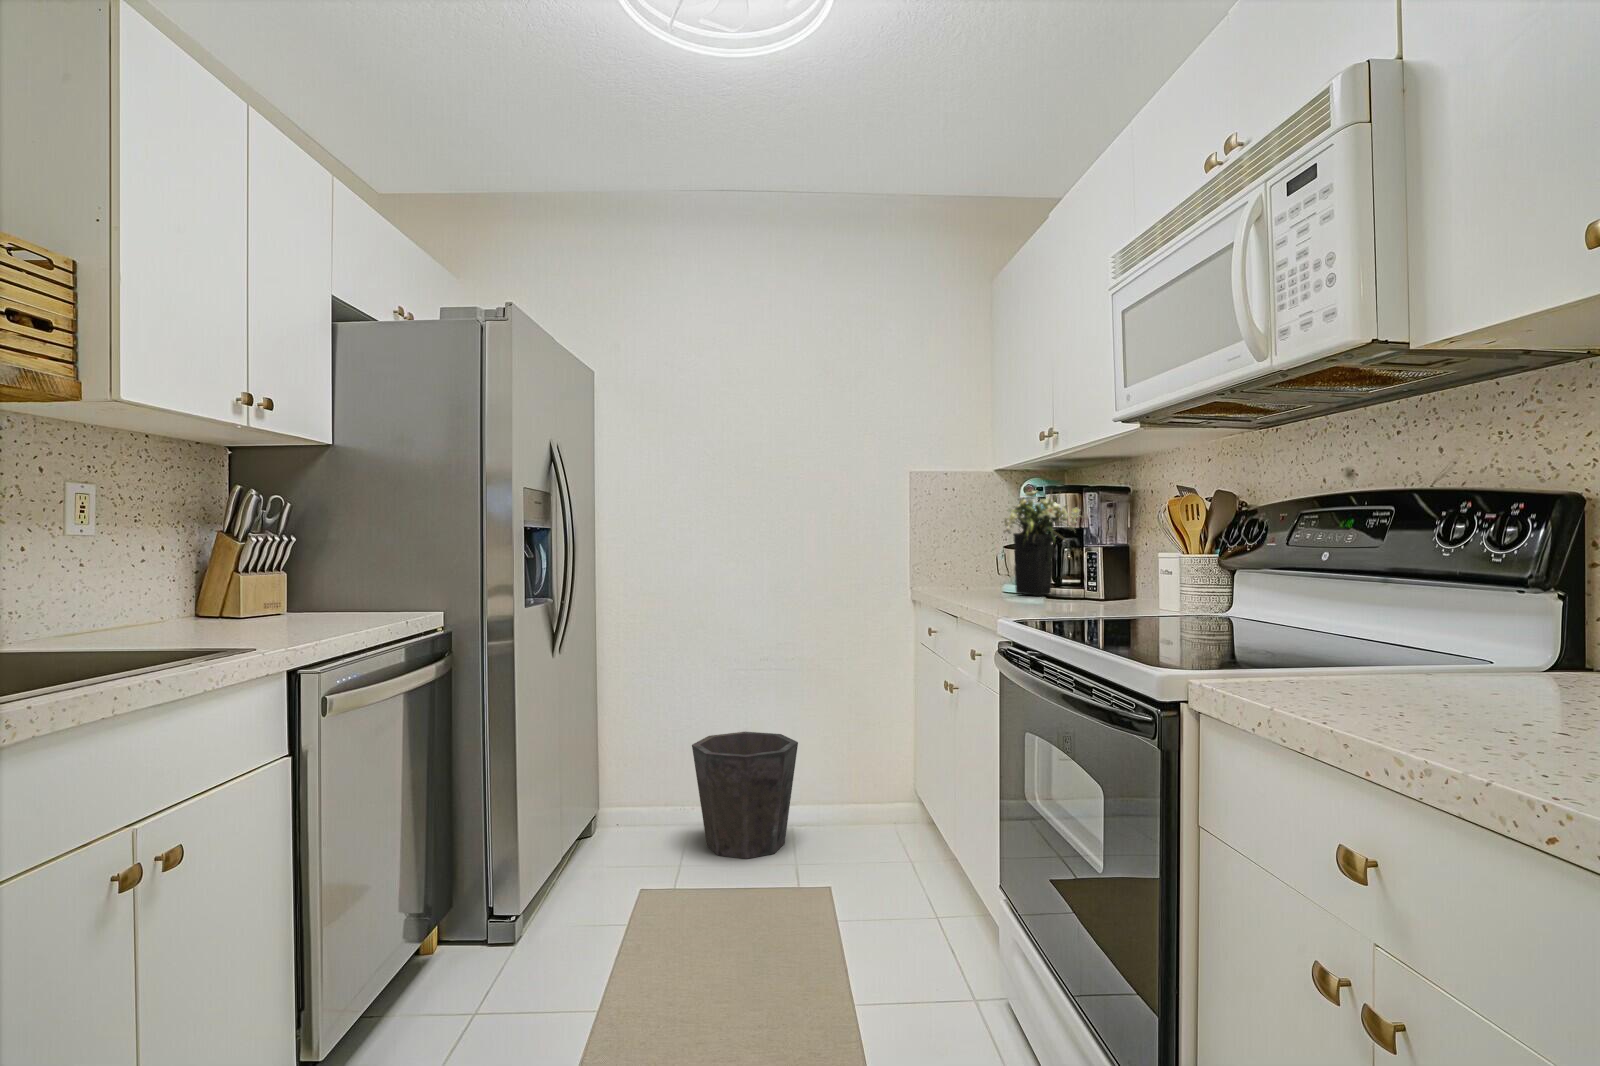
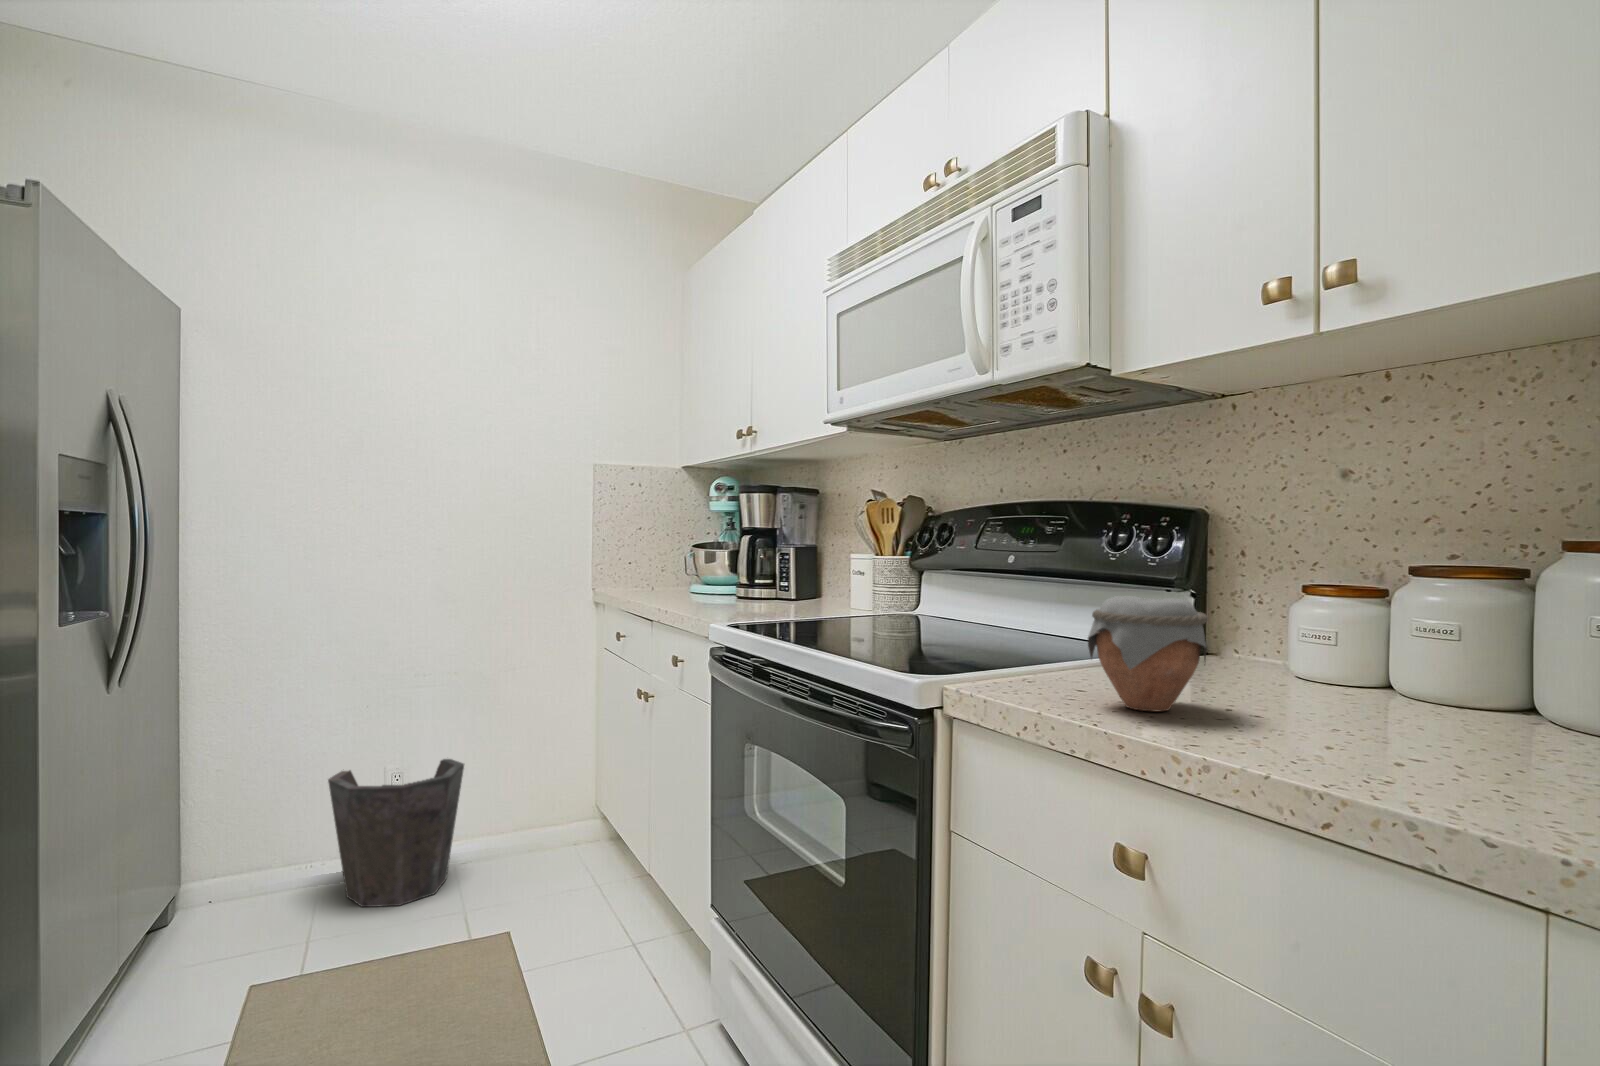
flower arrangement: present [1004,491,1080,596] -> none [693,489,780,596]
jar: none [1331,591,1481,716] -> present [1088,596,1208,711]

